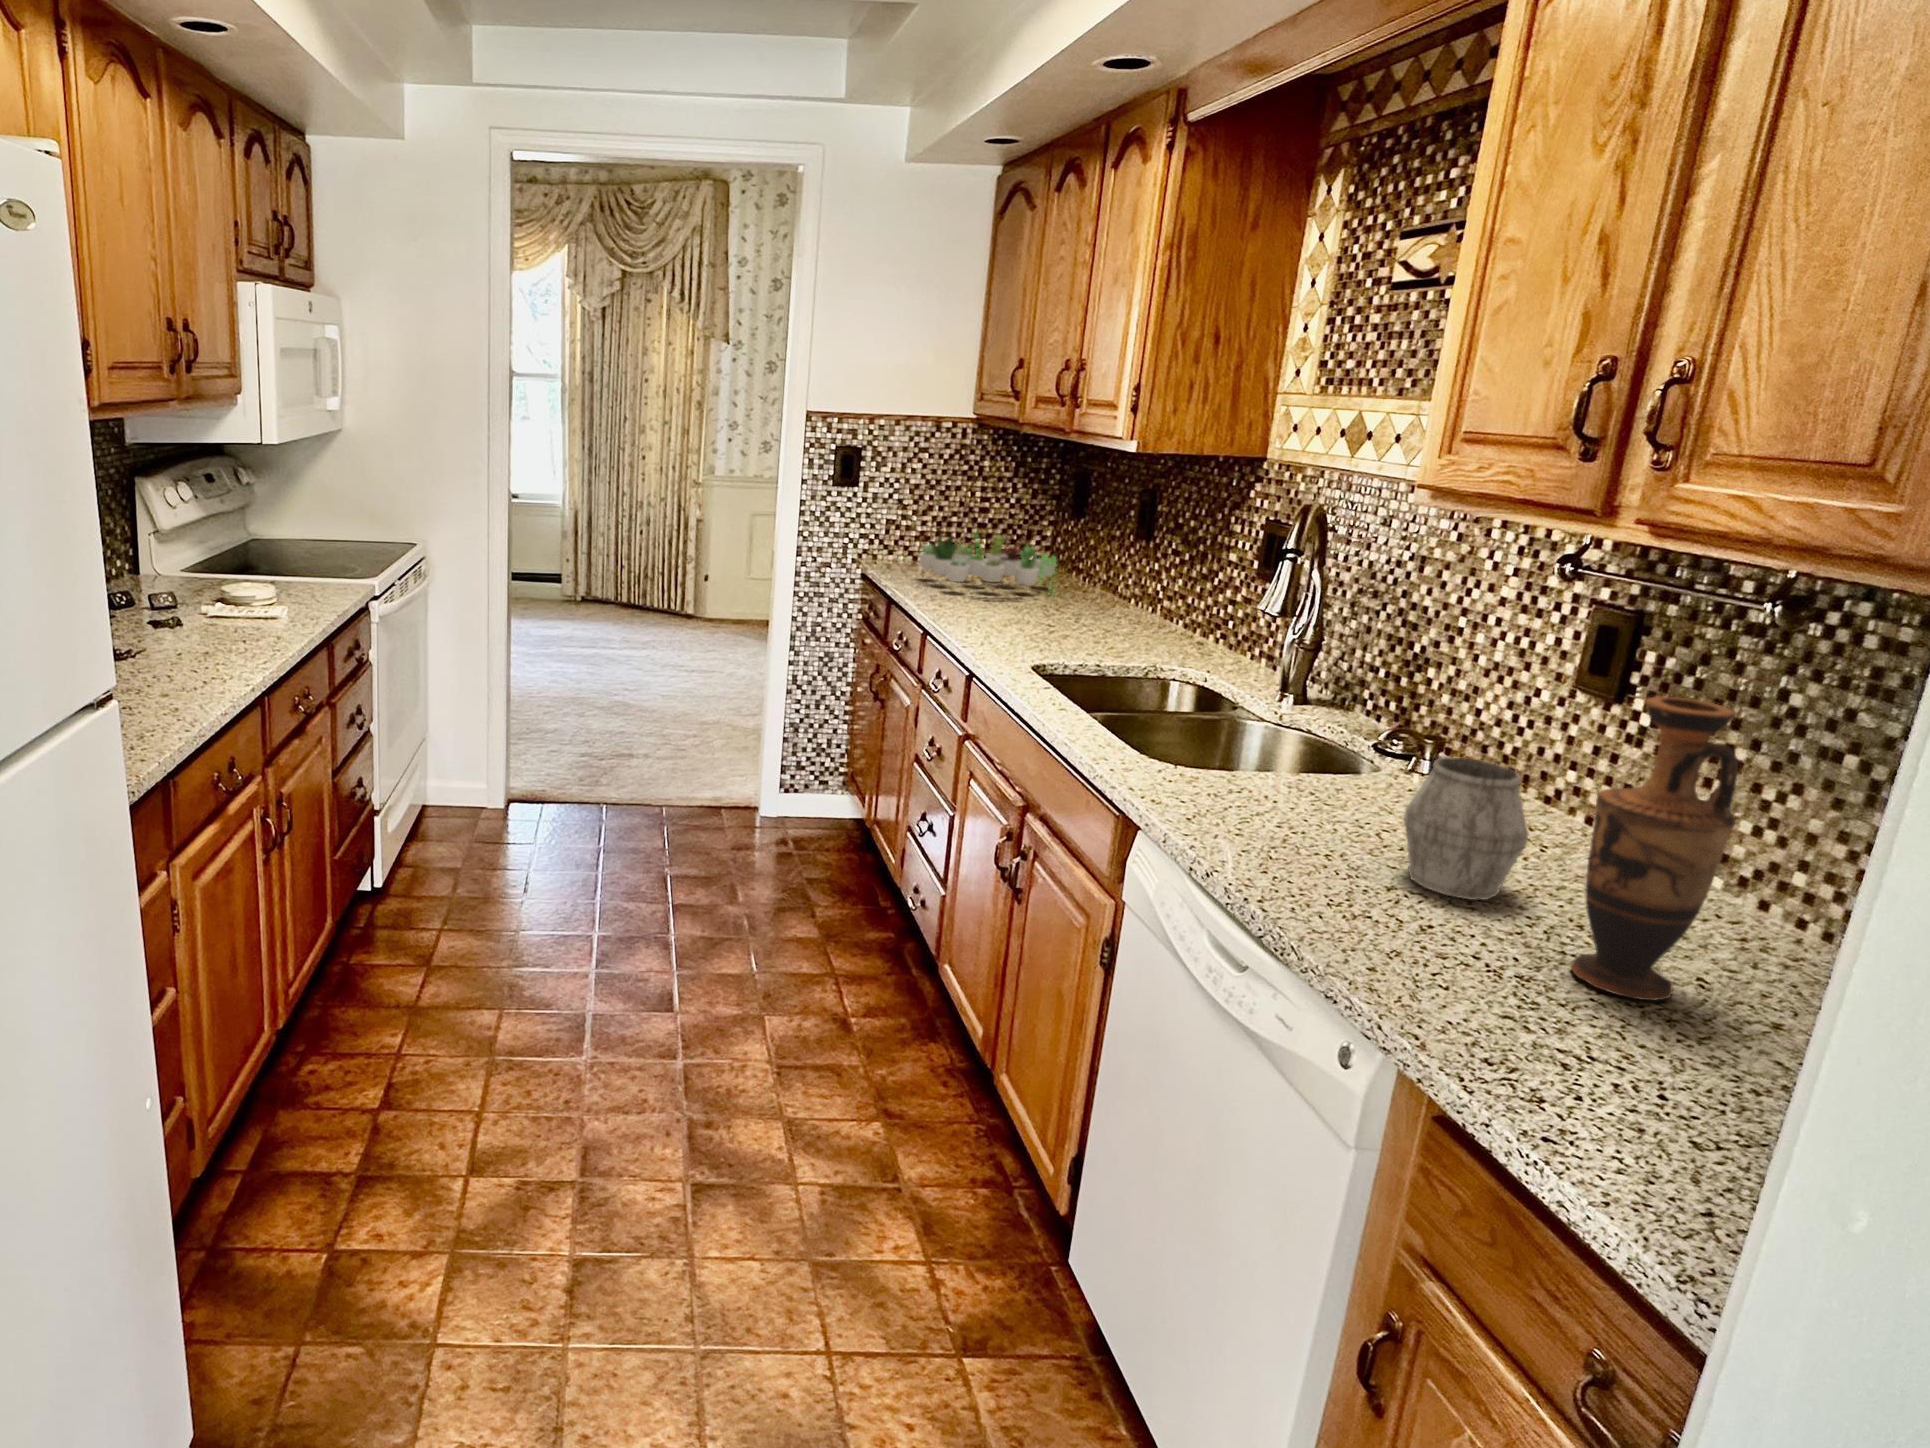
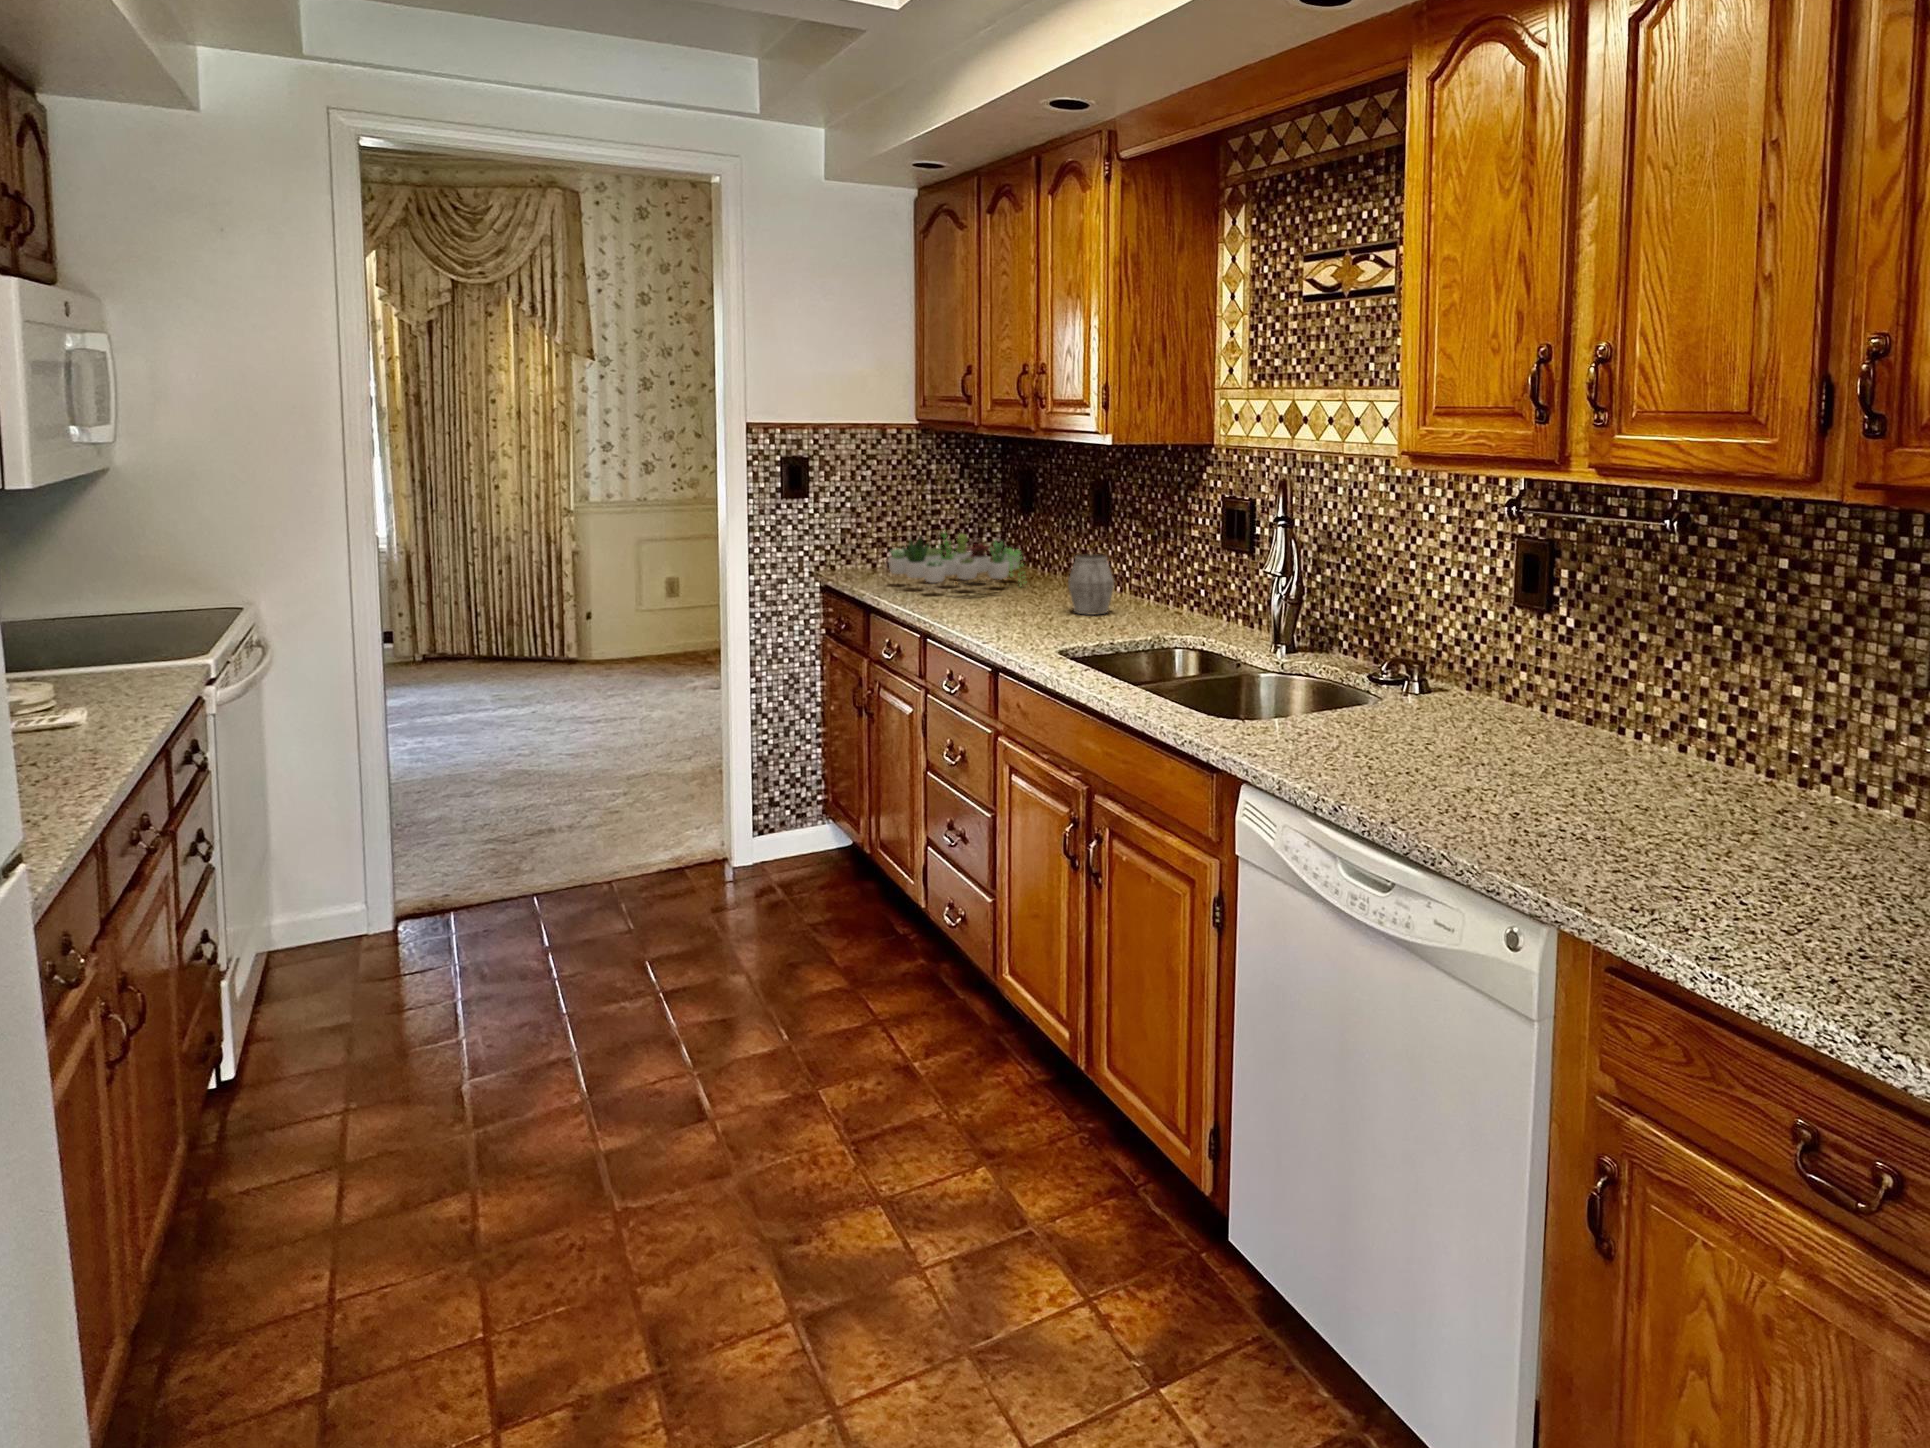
vase: present [1571,696,1738,1000] -> none [1616,594,1705,833]
mug: present [1404,756,1529,900] -> present [1068,554,1114,615]

